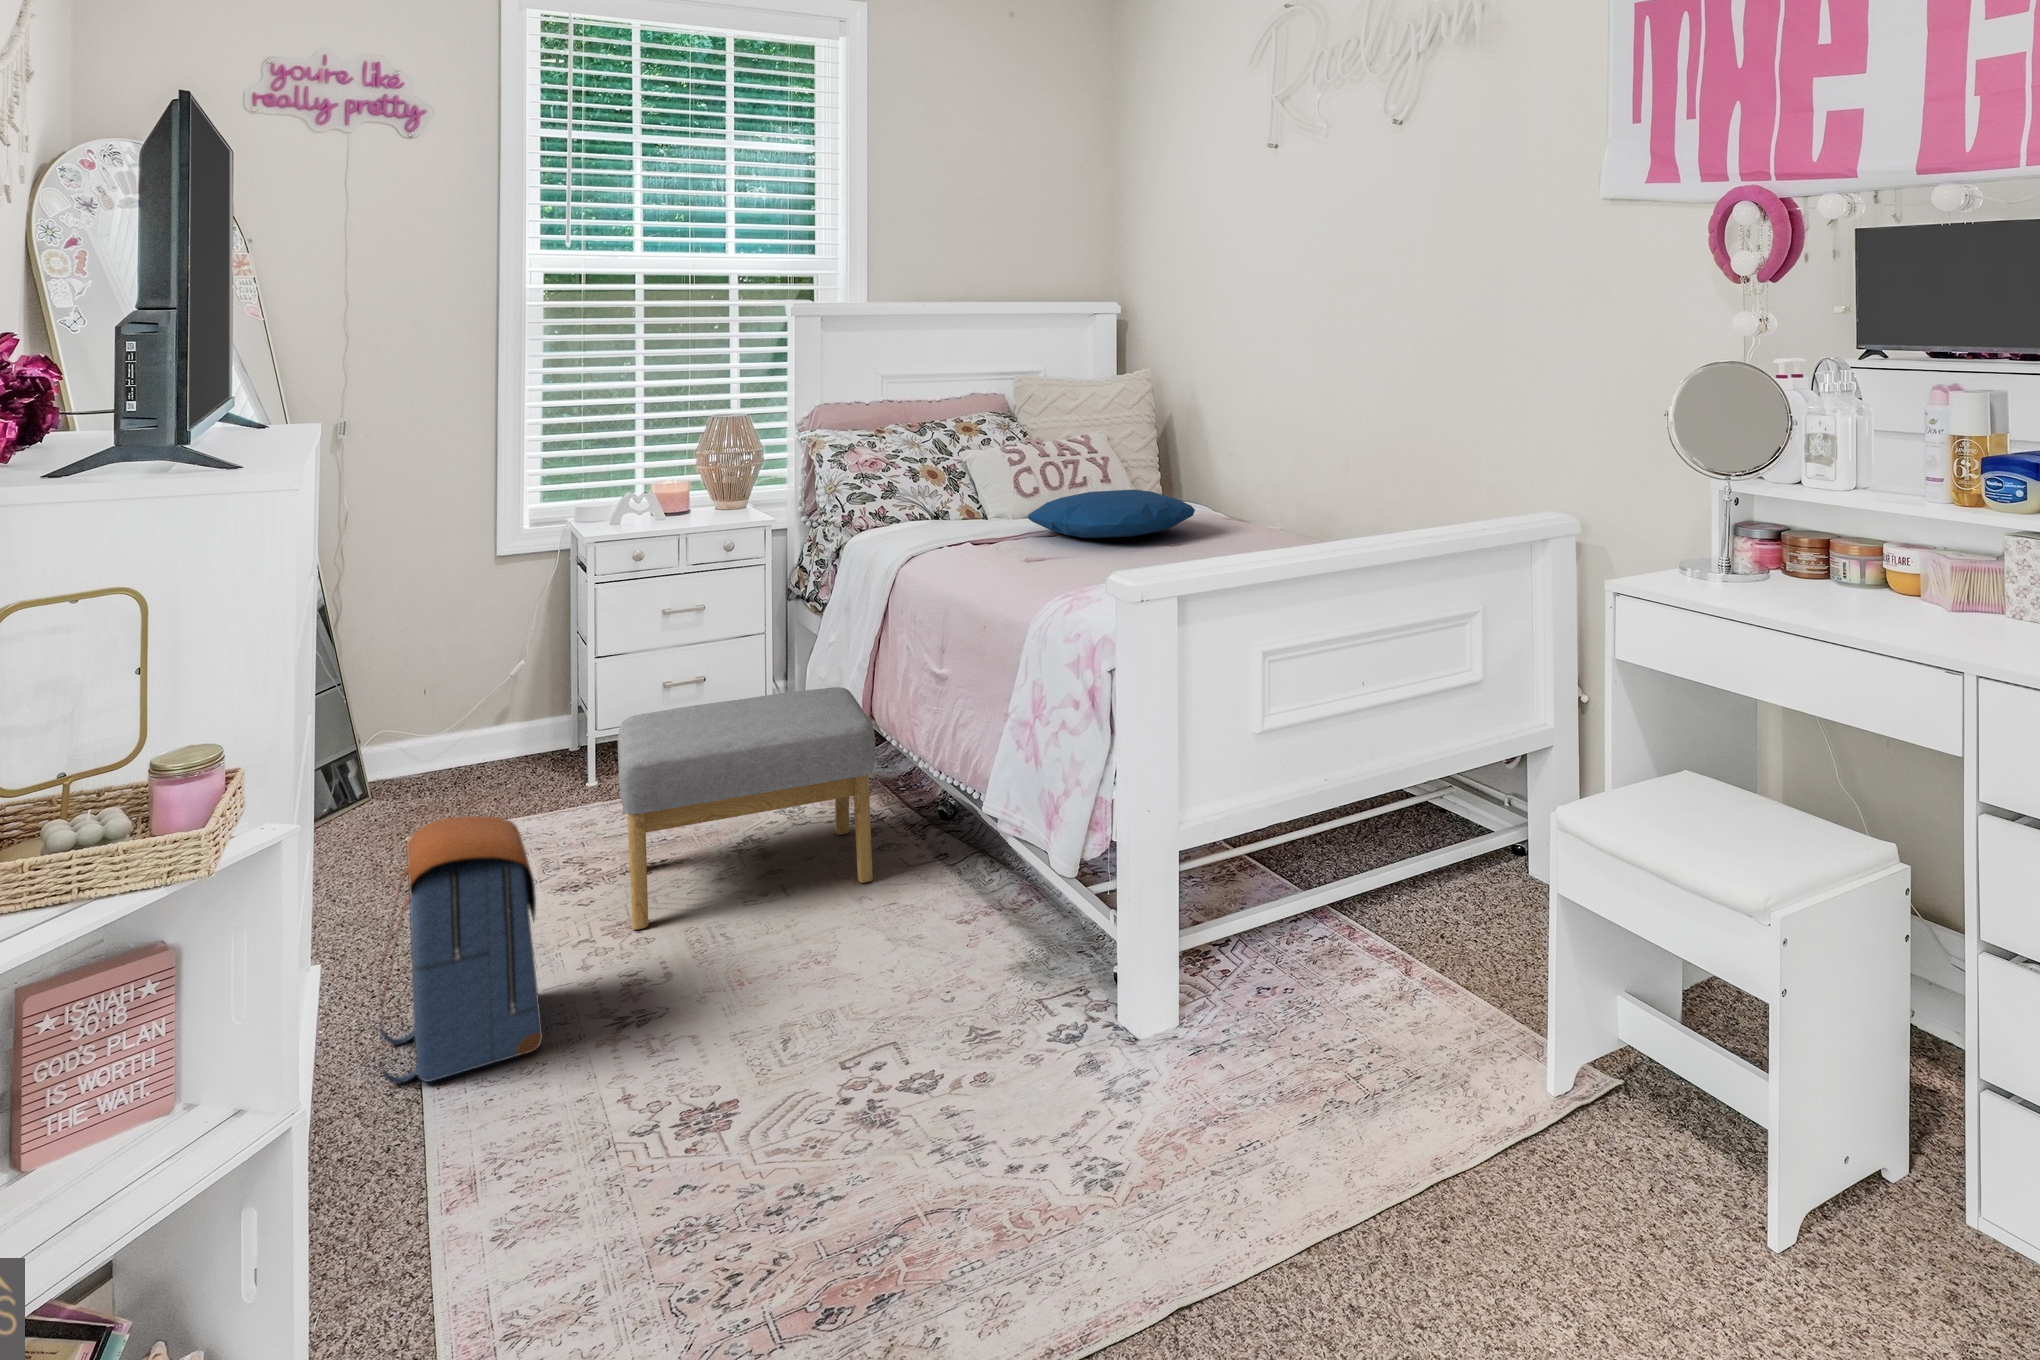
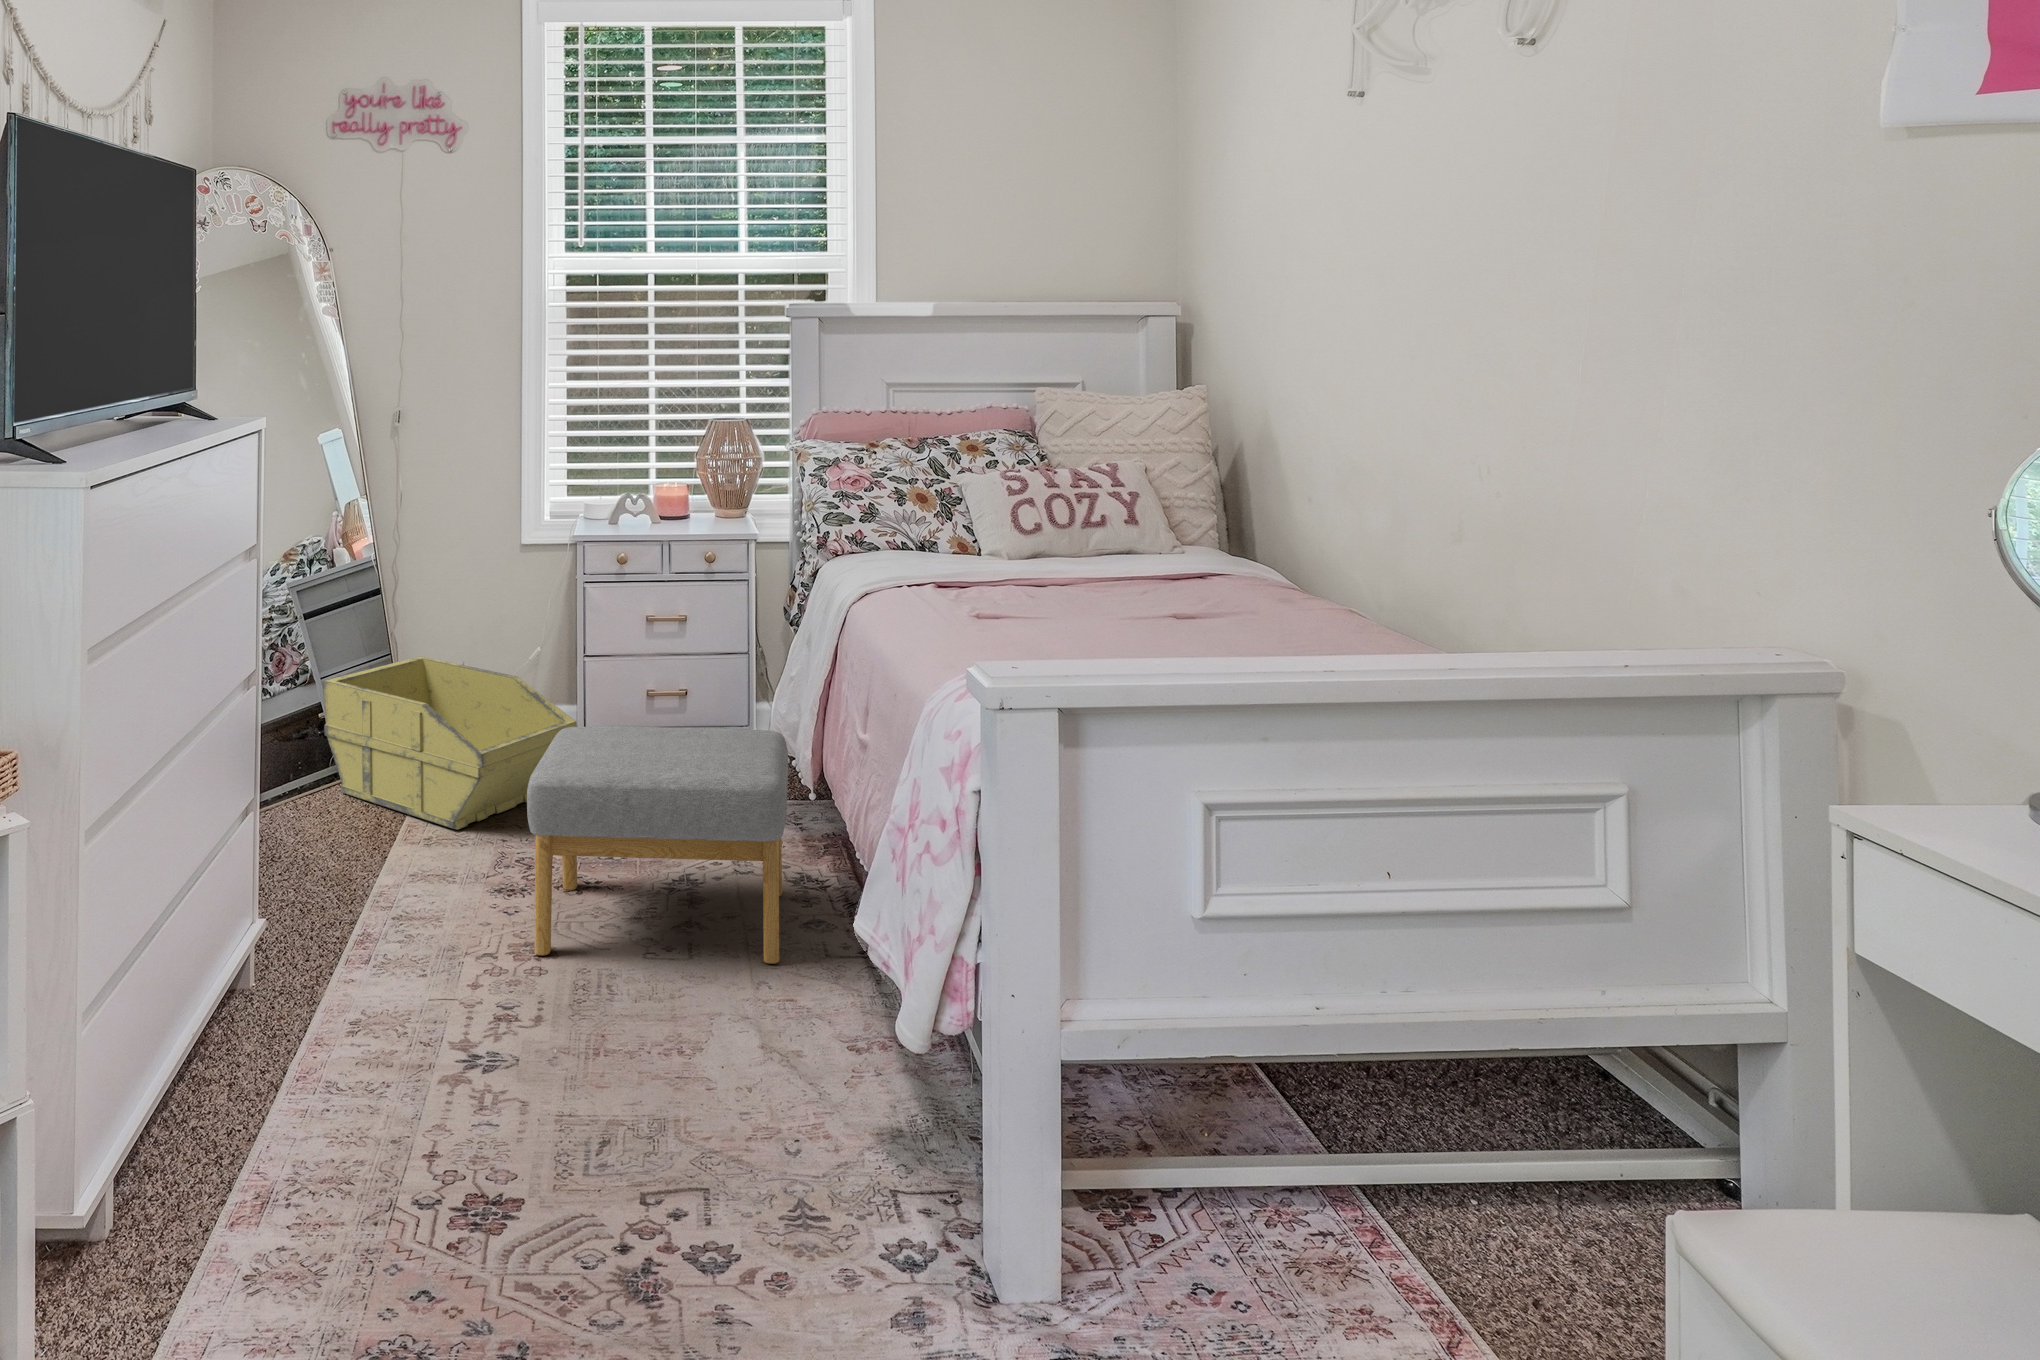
pillow: present [1028,490,1195,538] -> none [1012,537,1229,597]
storage bin: none [271,687,600,850] -> present [323,656,577,830]
backpack: present [380,816,543,1084] -> none [263,807,418,1070]

